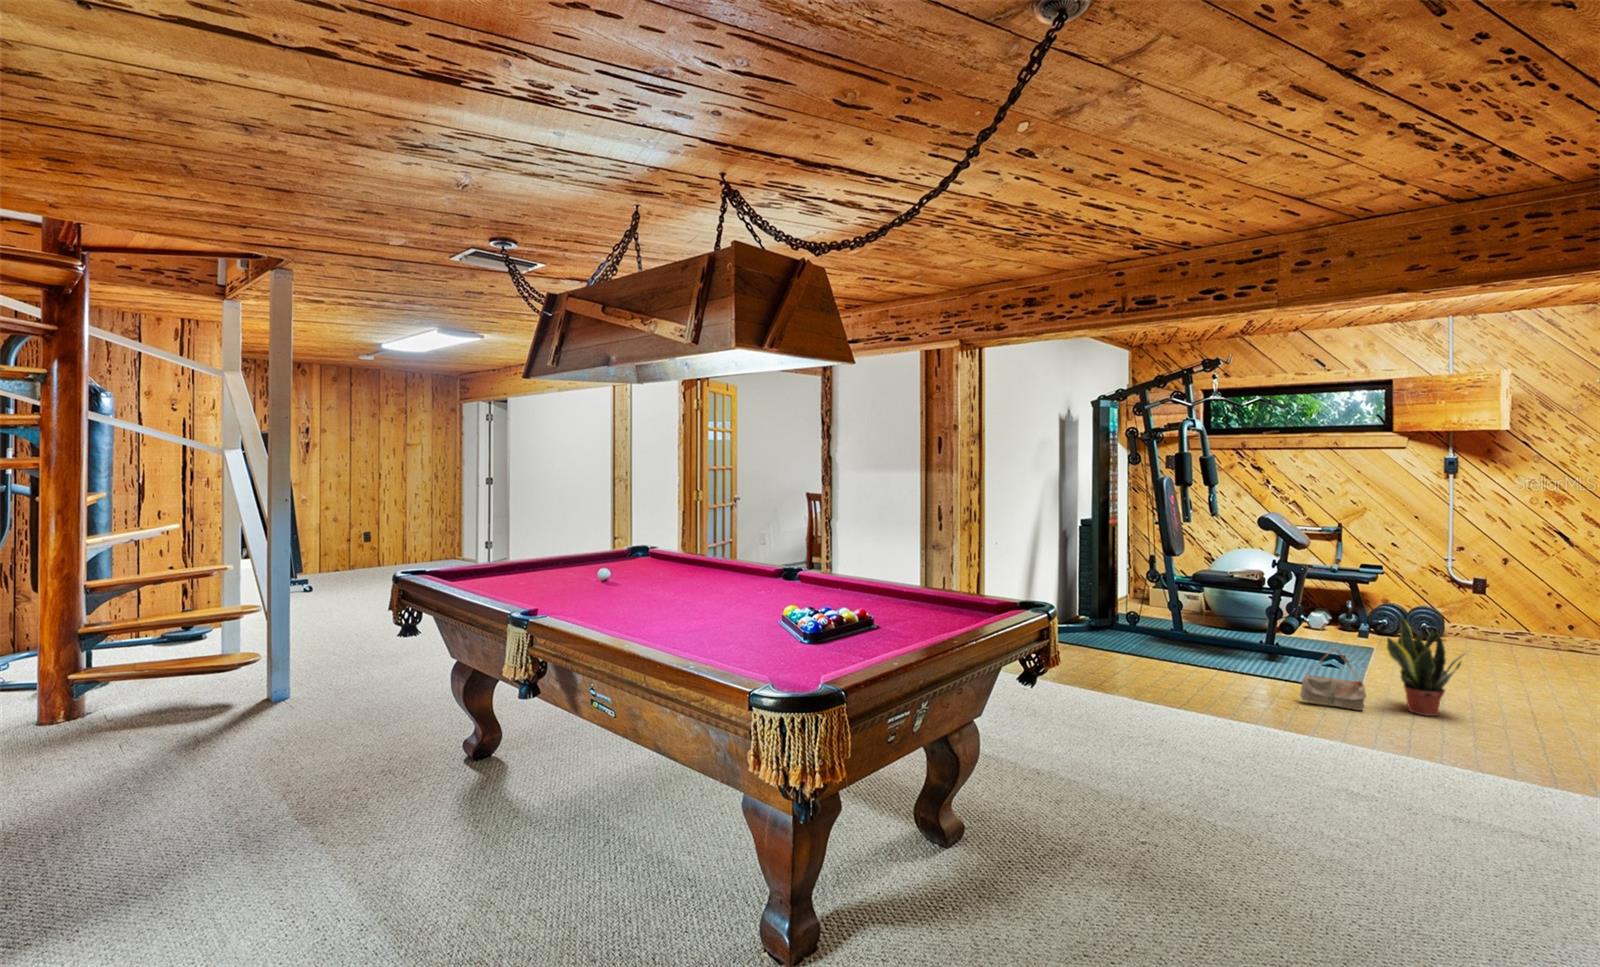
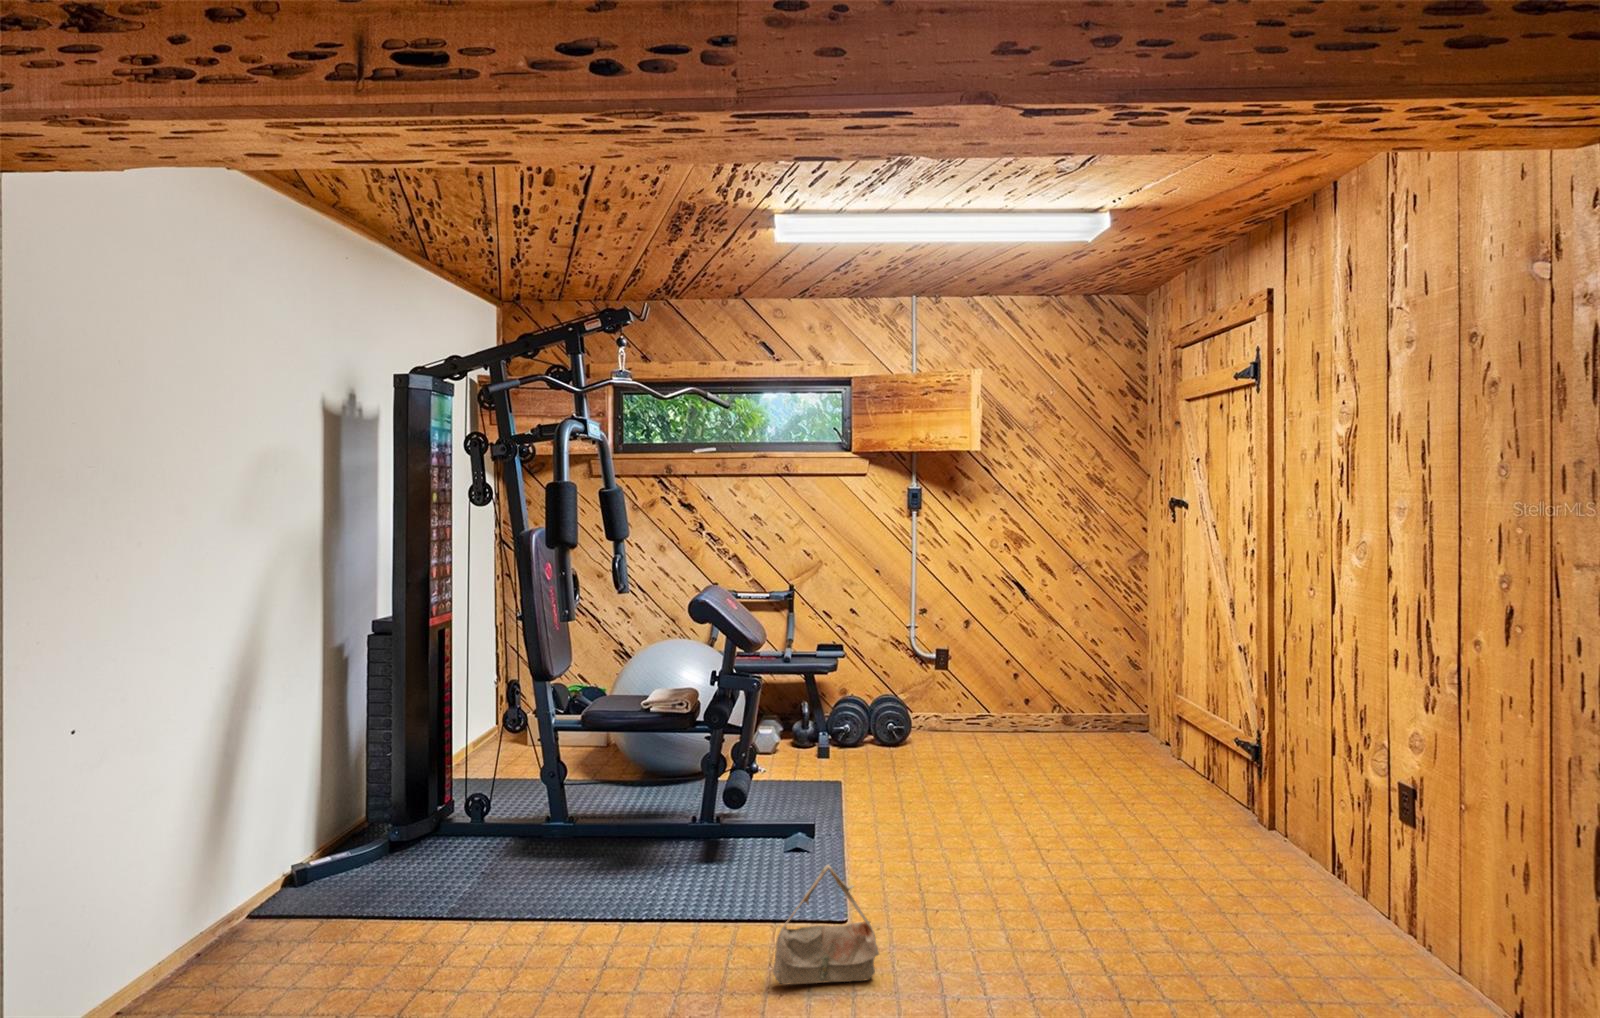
potted plant: present [1387,618,1465,716] -> none [902,779,1010,958]

